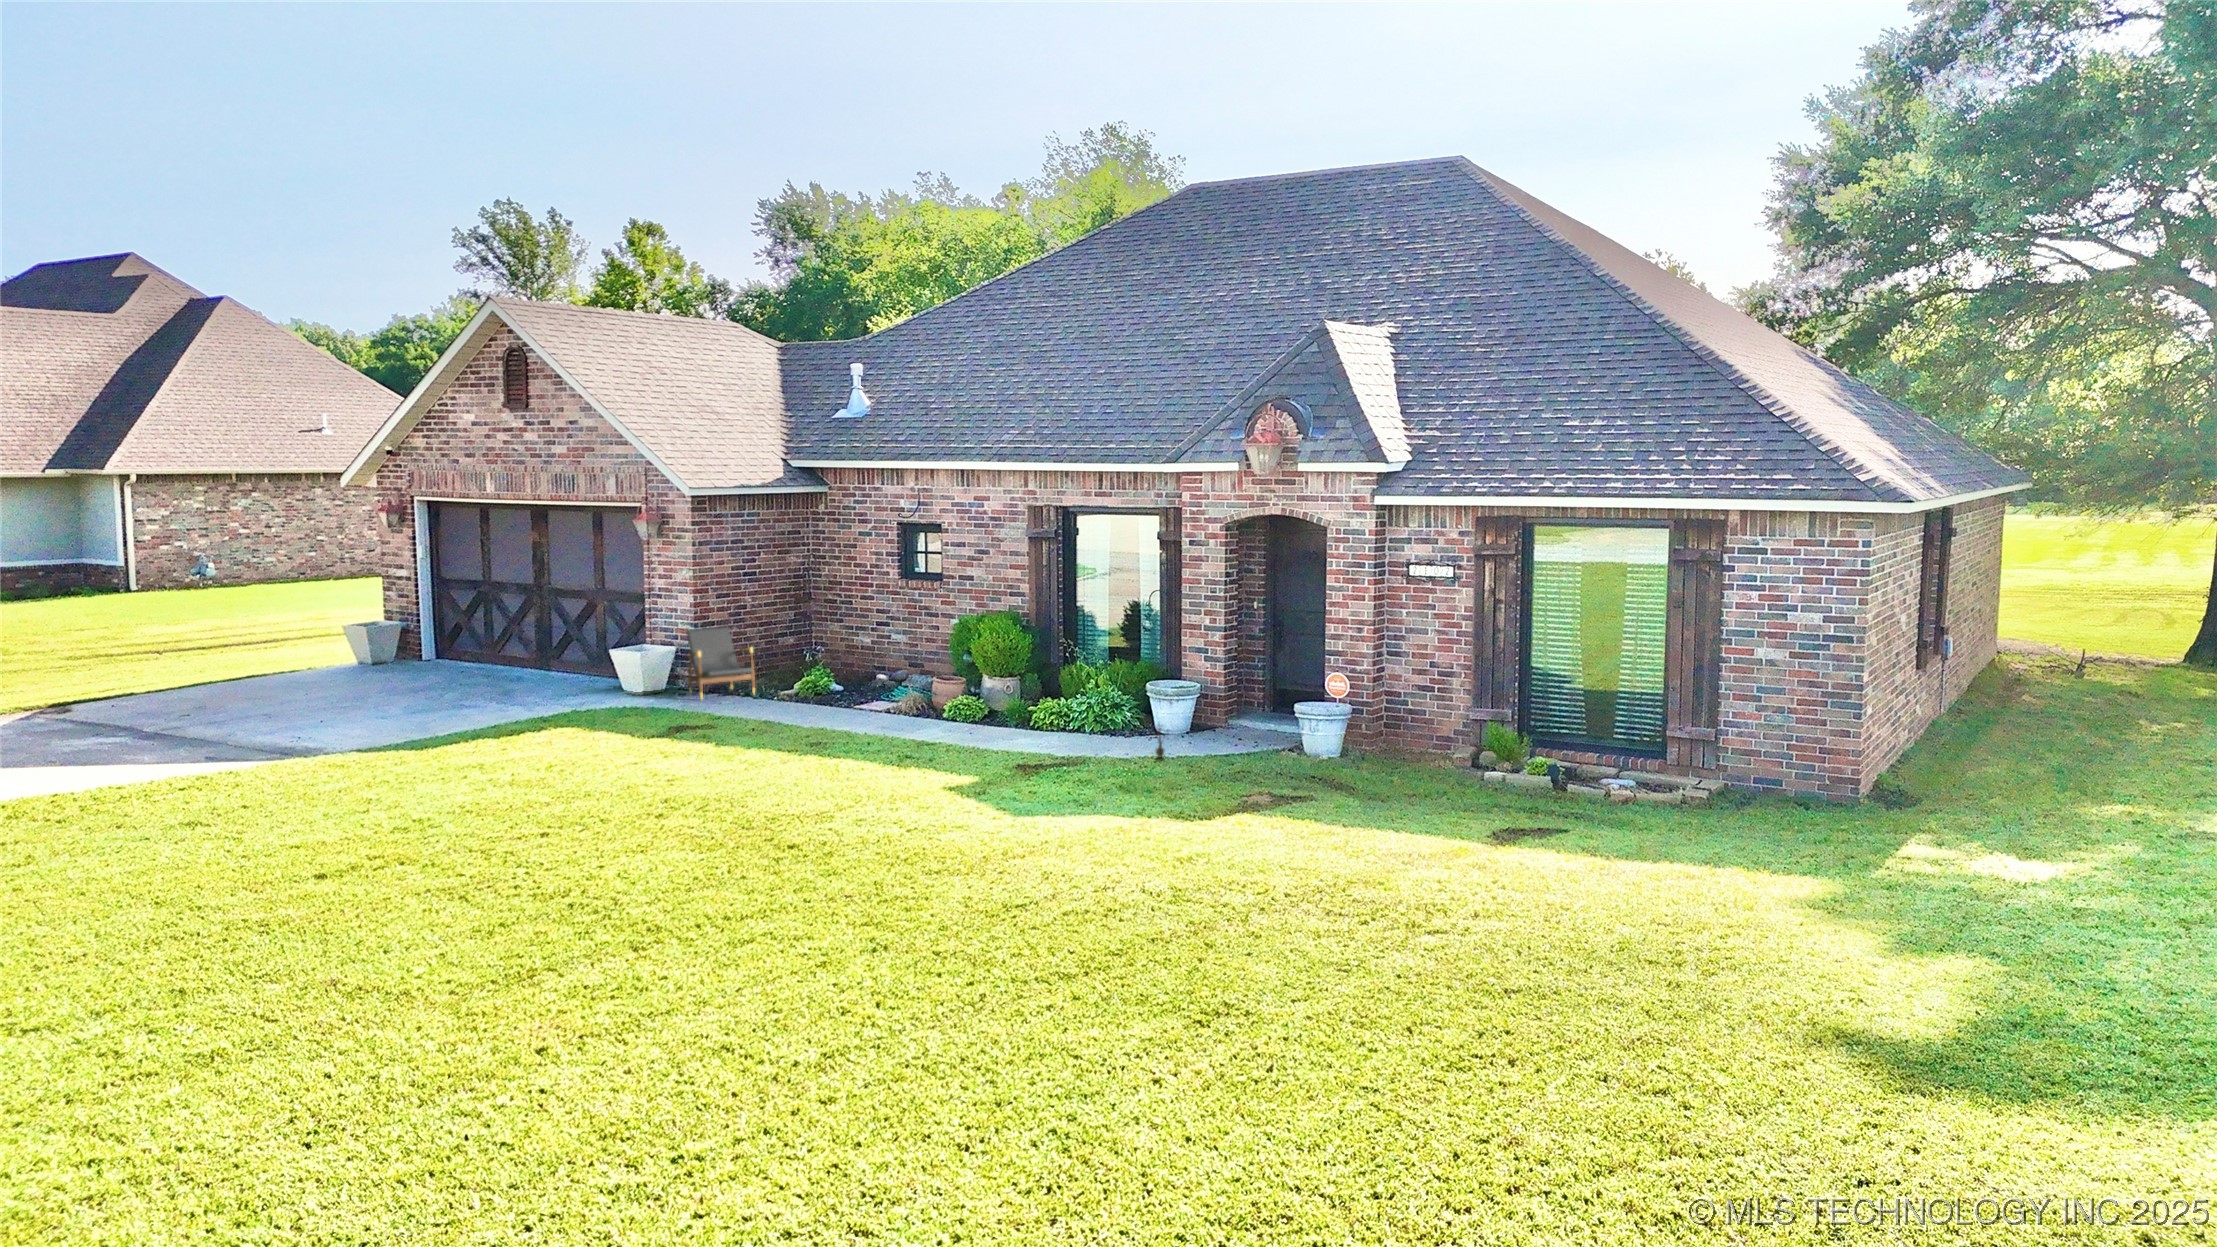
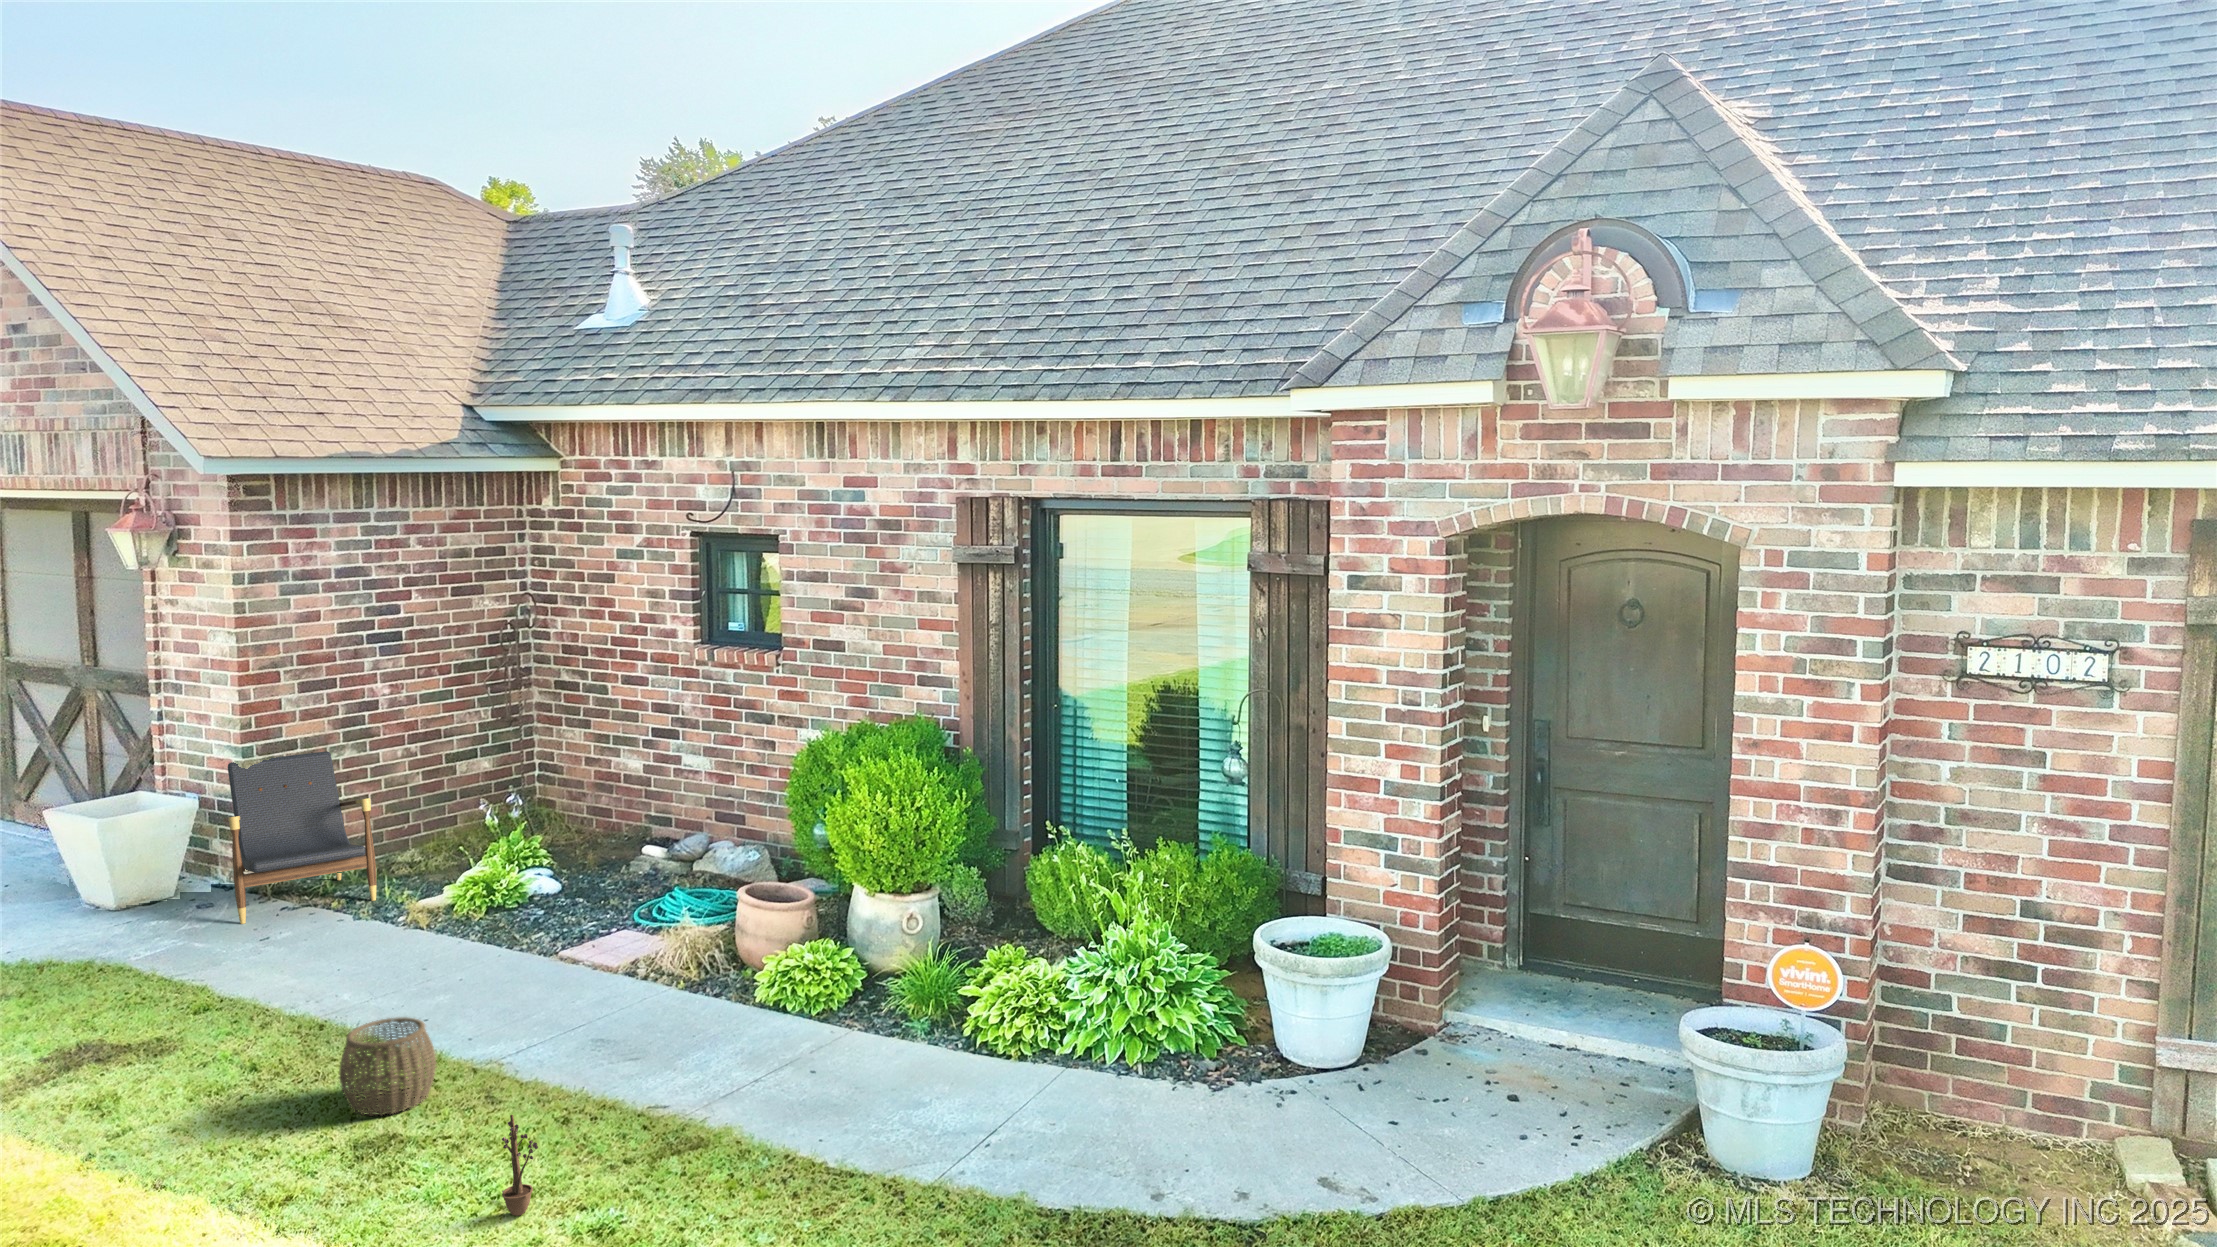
woven basket: none [791,707,825,739] -> present [339,1017,436,1116]
decorative plant: present [1154,725,1168,757] -> present [502,1115,538,1216]

